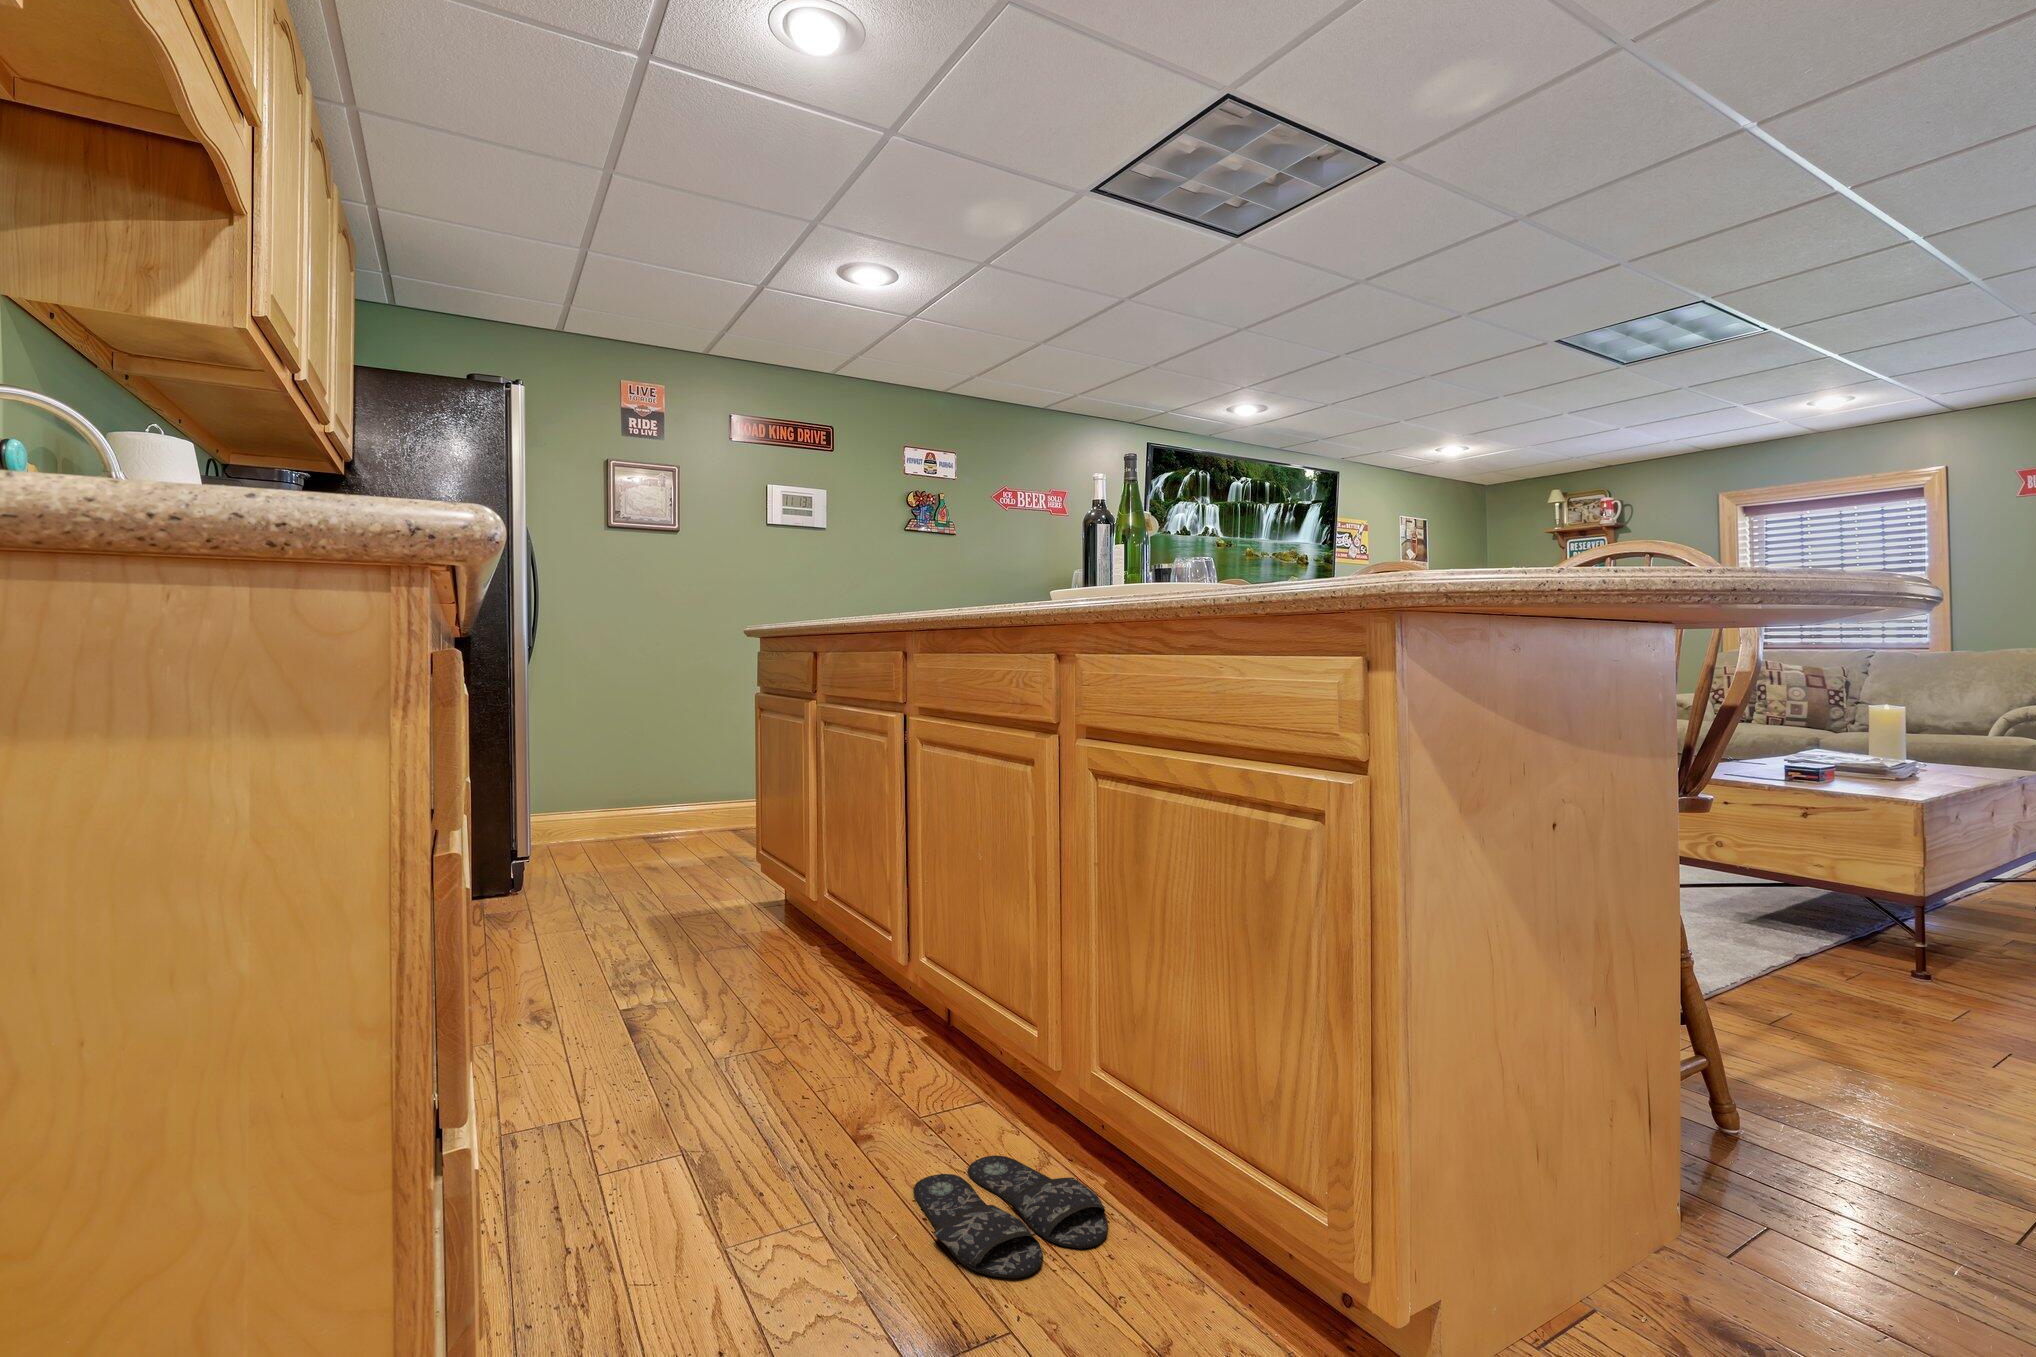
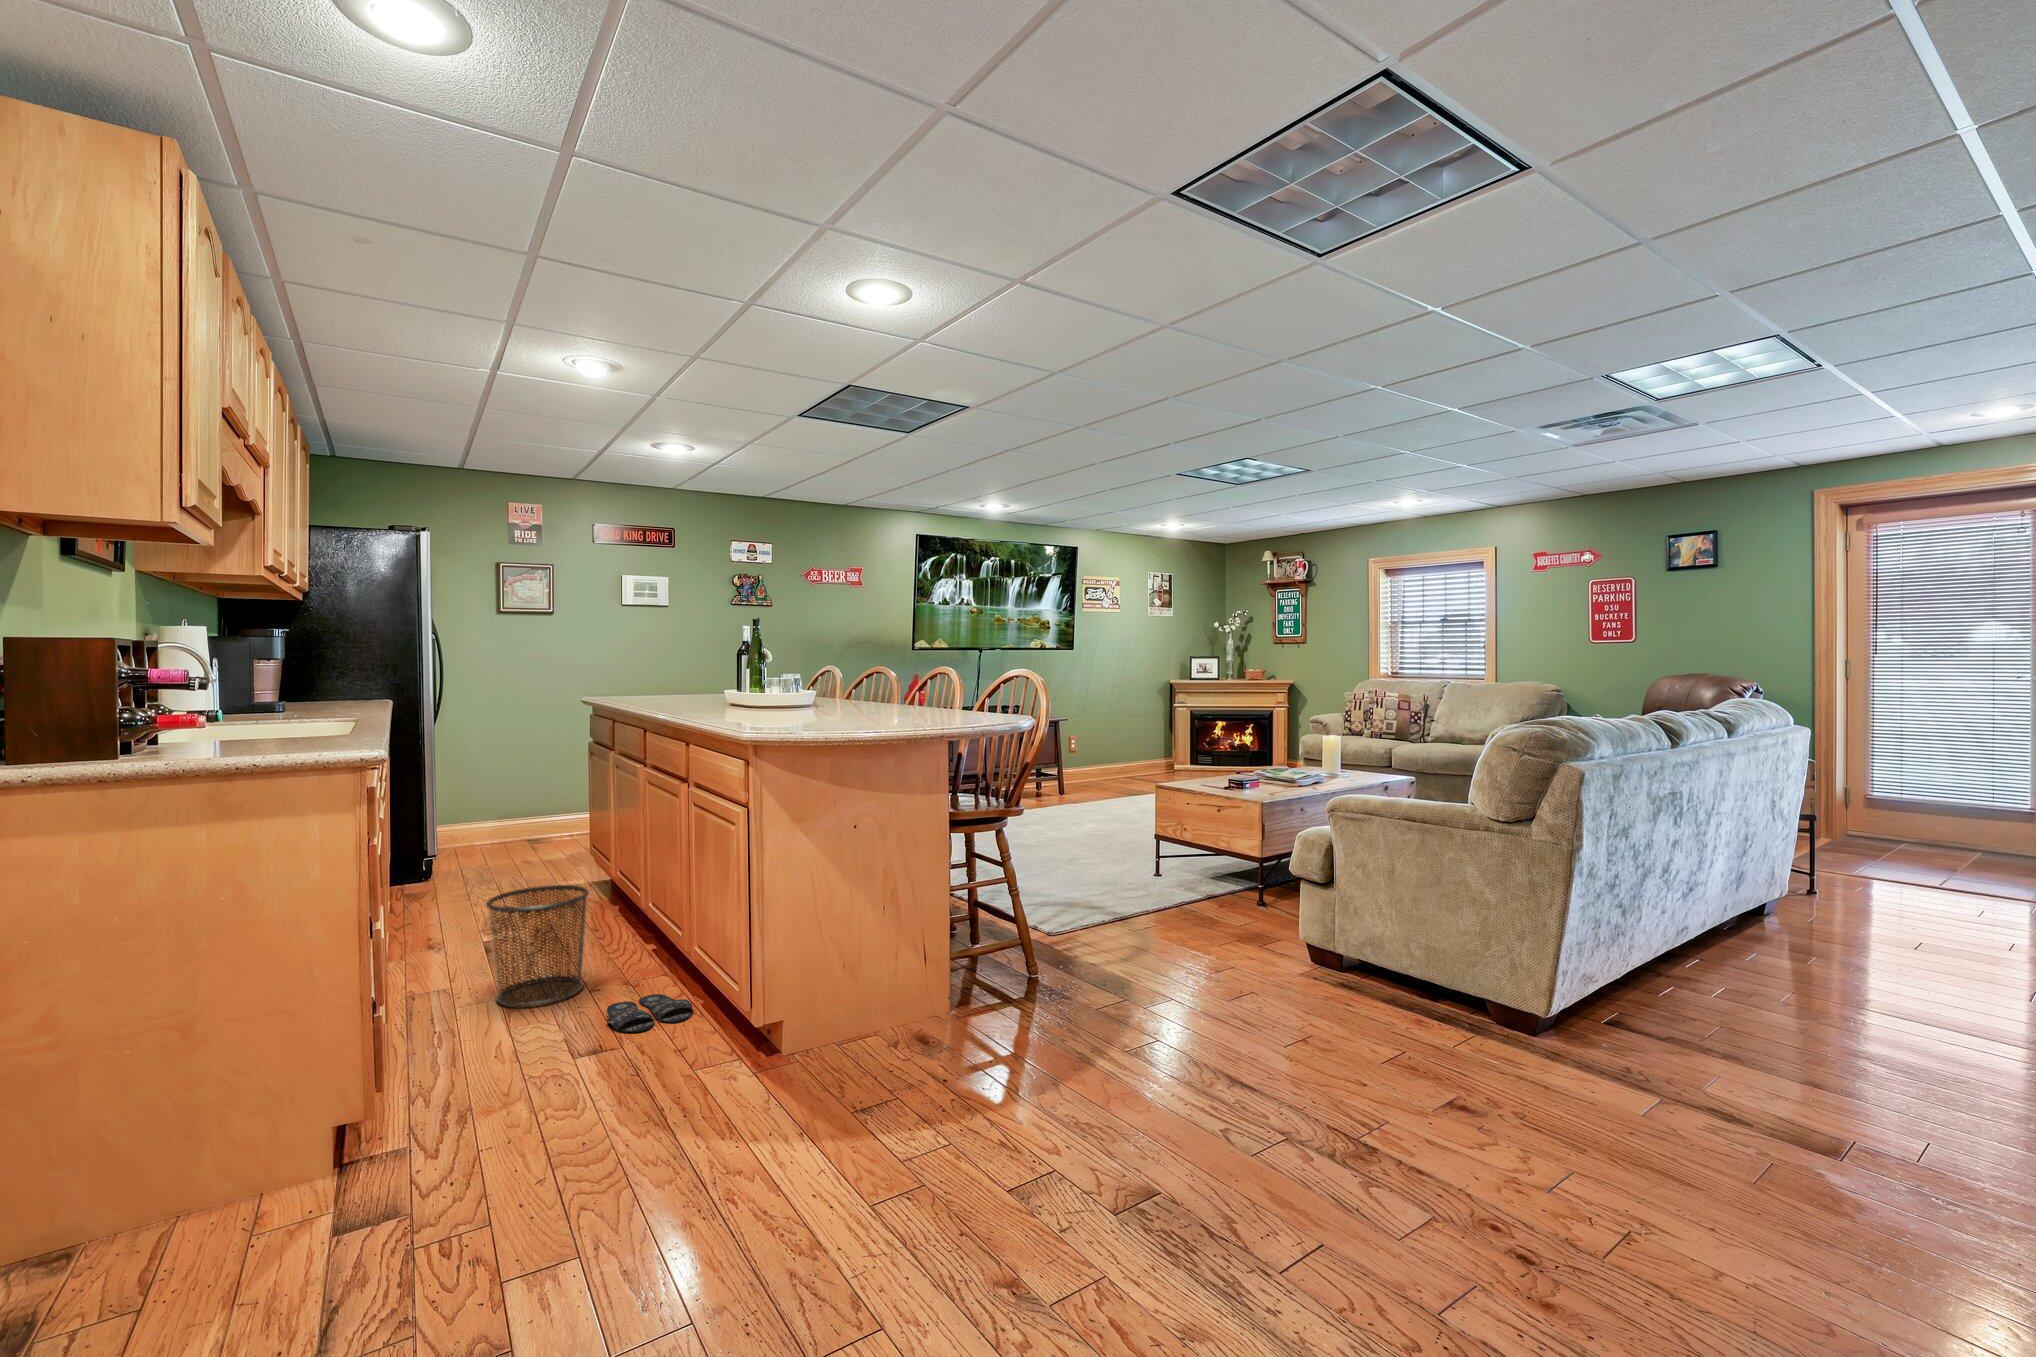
waste bin: none [661,921,851,1178] -> present [486,885,589,1007]

